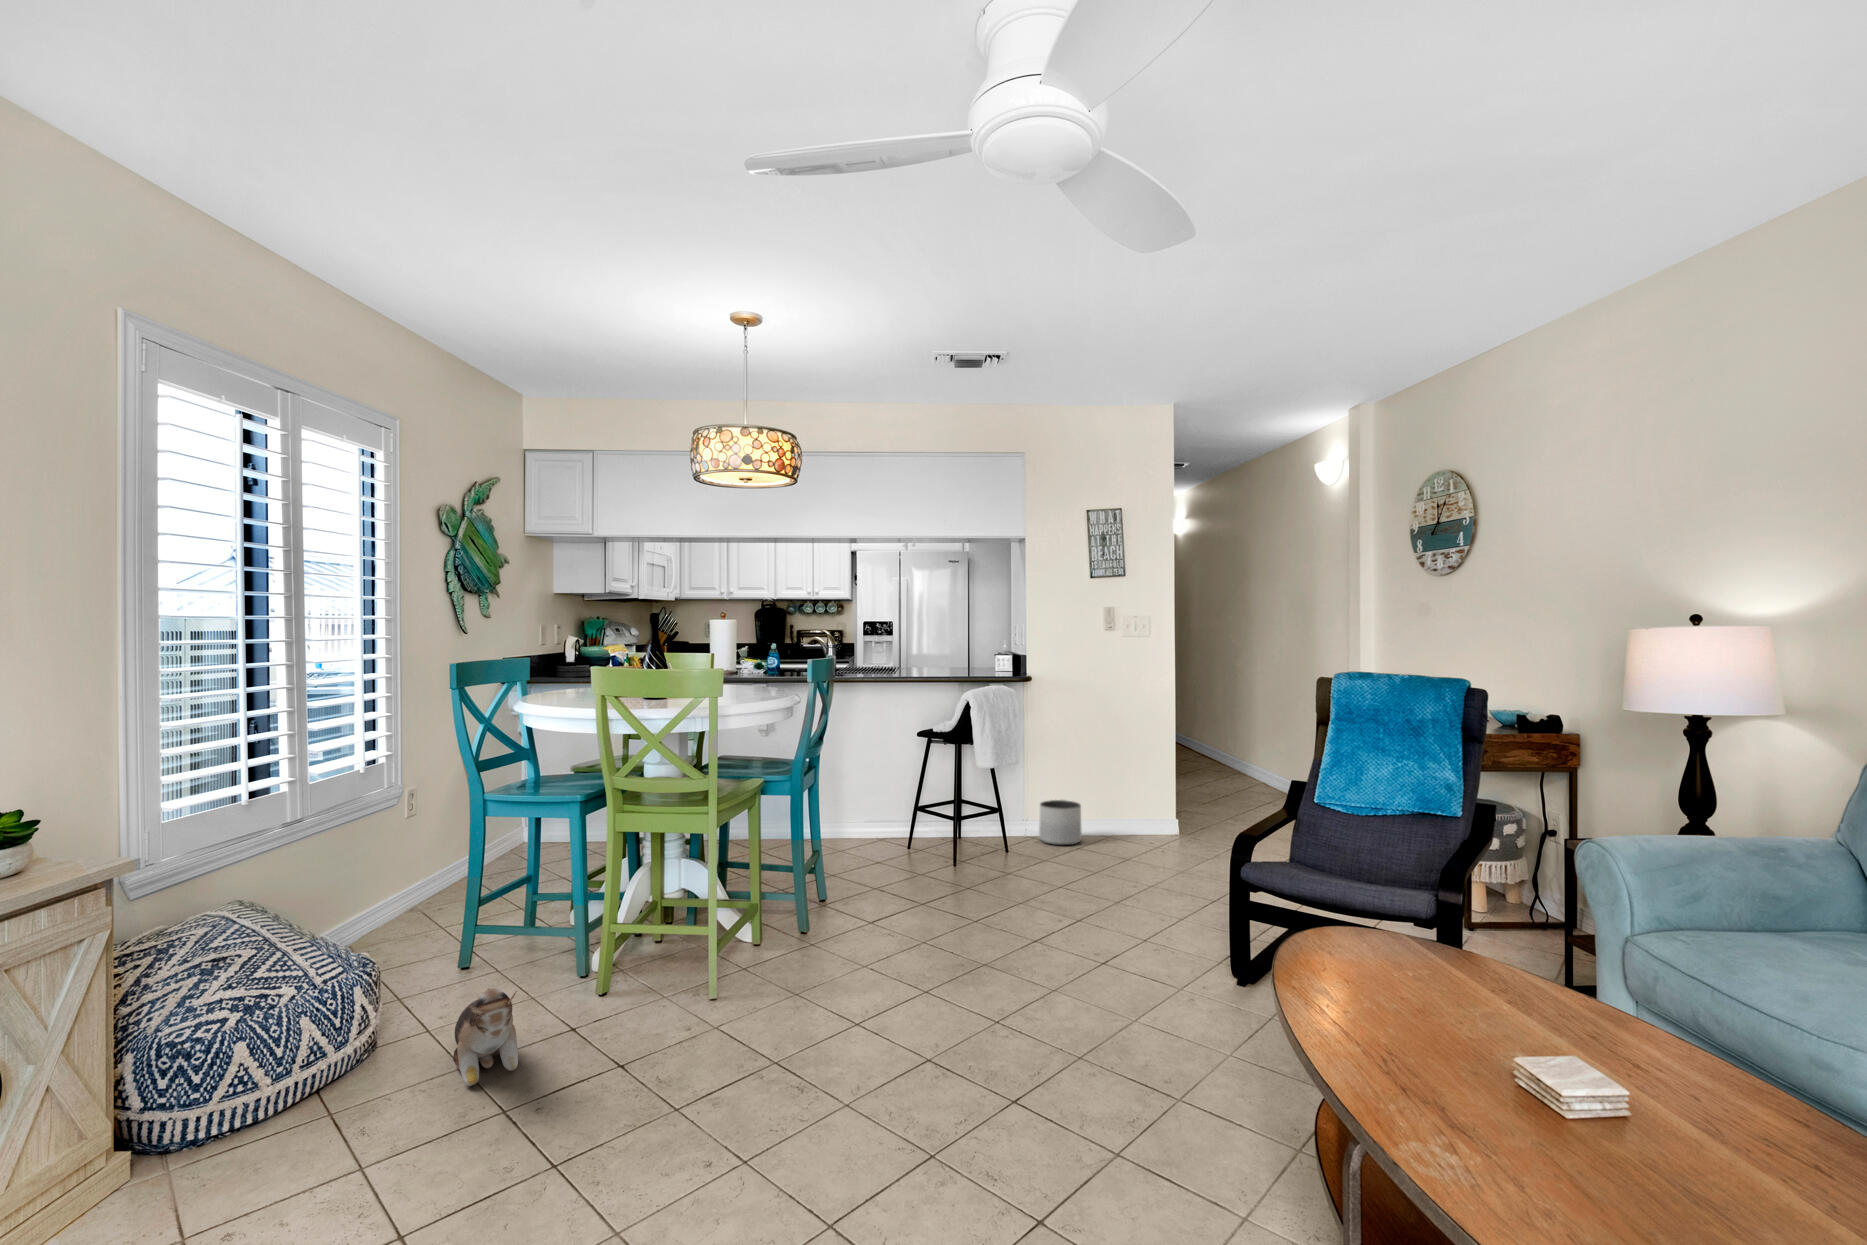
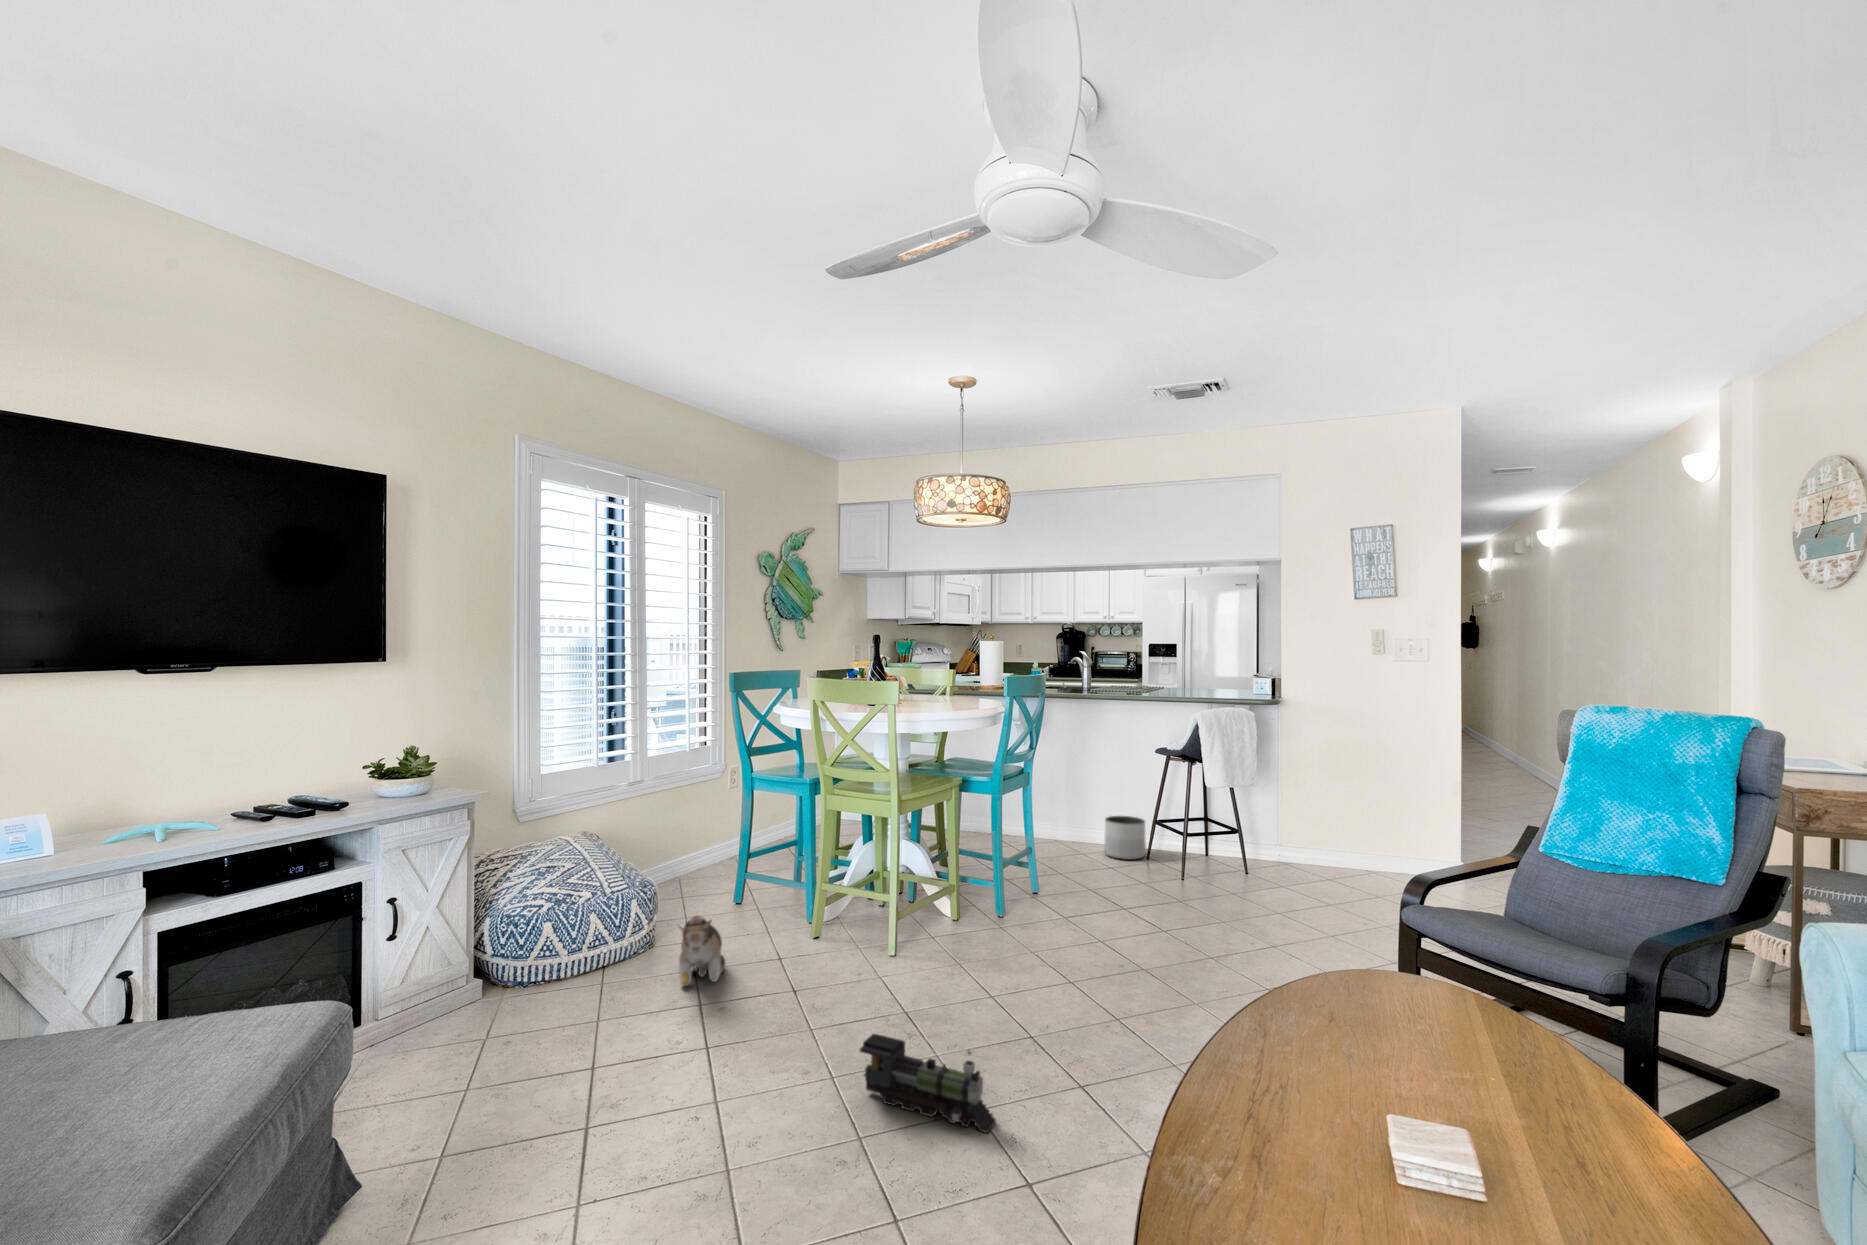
planter: present [1039,800,1081,845] -> present [1104,816,1146,860]
toy train: none [796,1069,954,1156] -> present [860,1034,996,1133]

